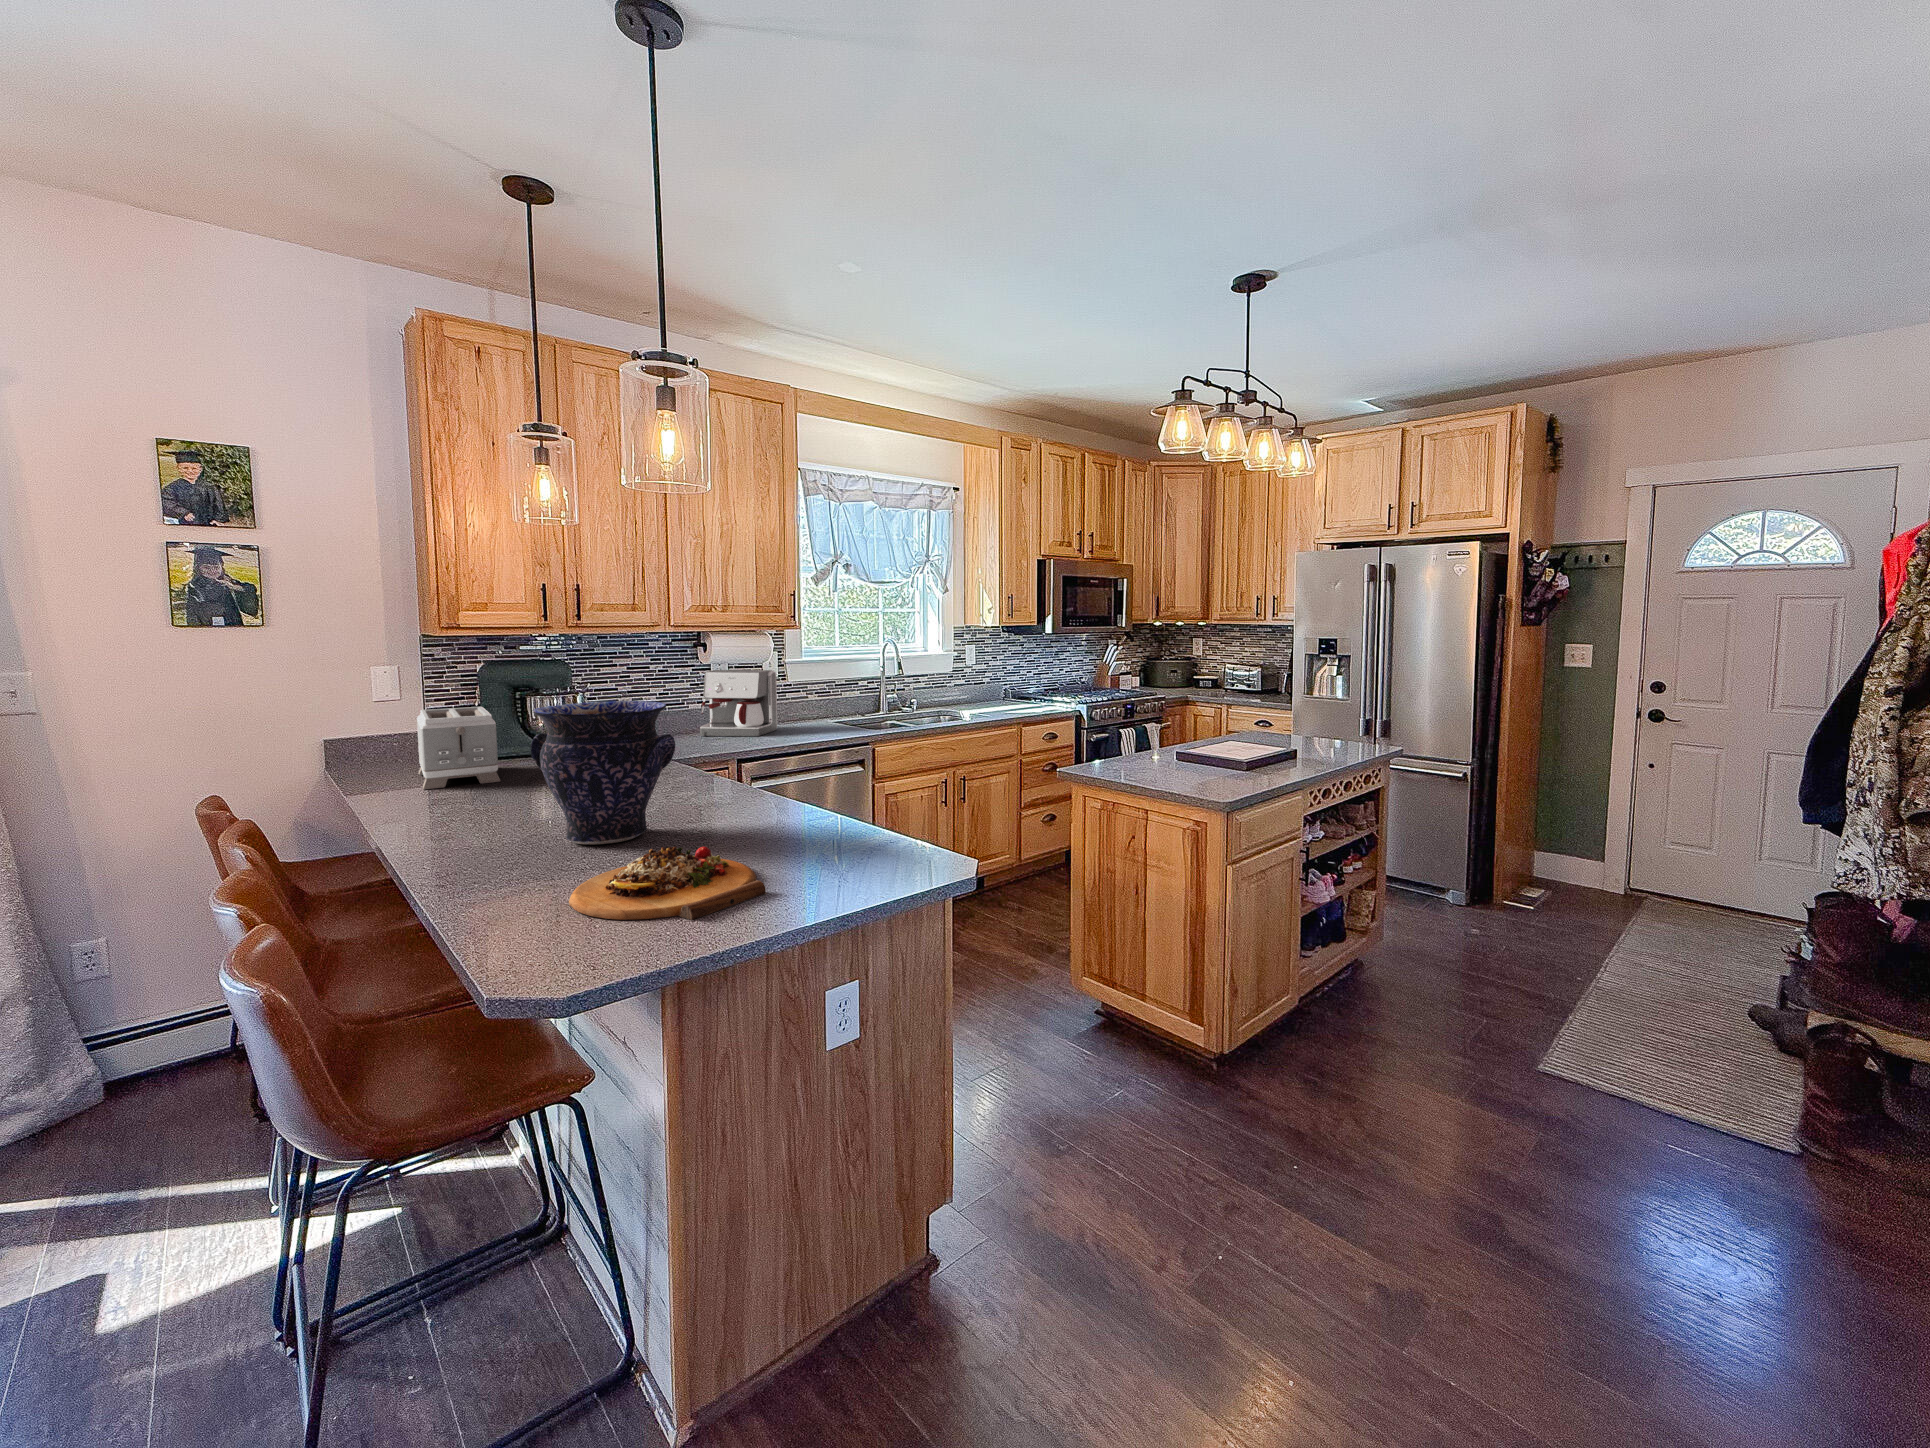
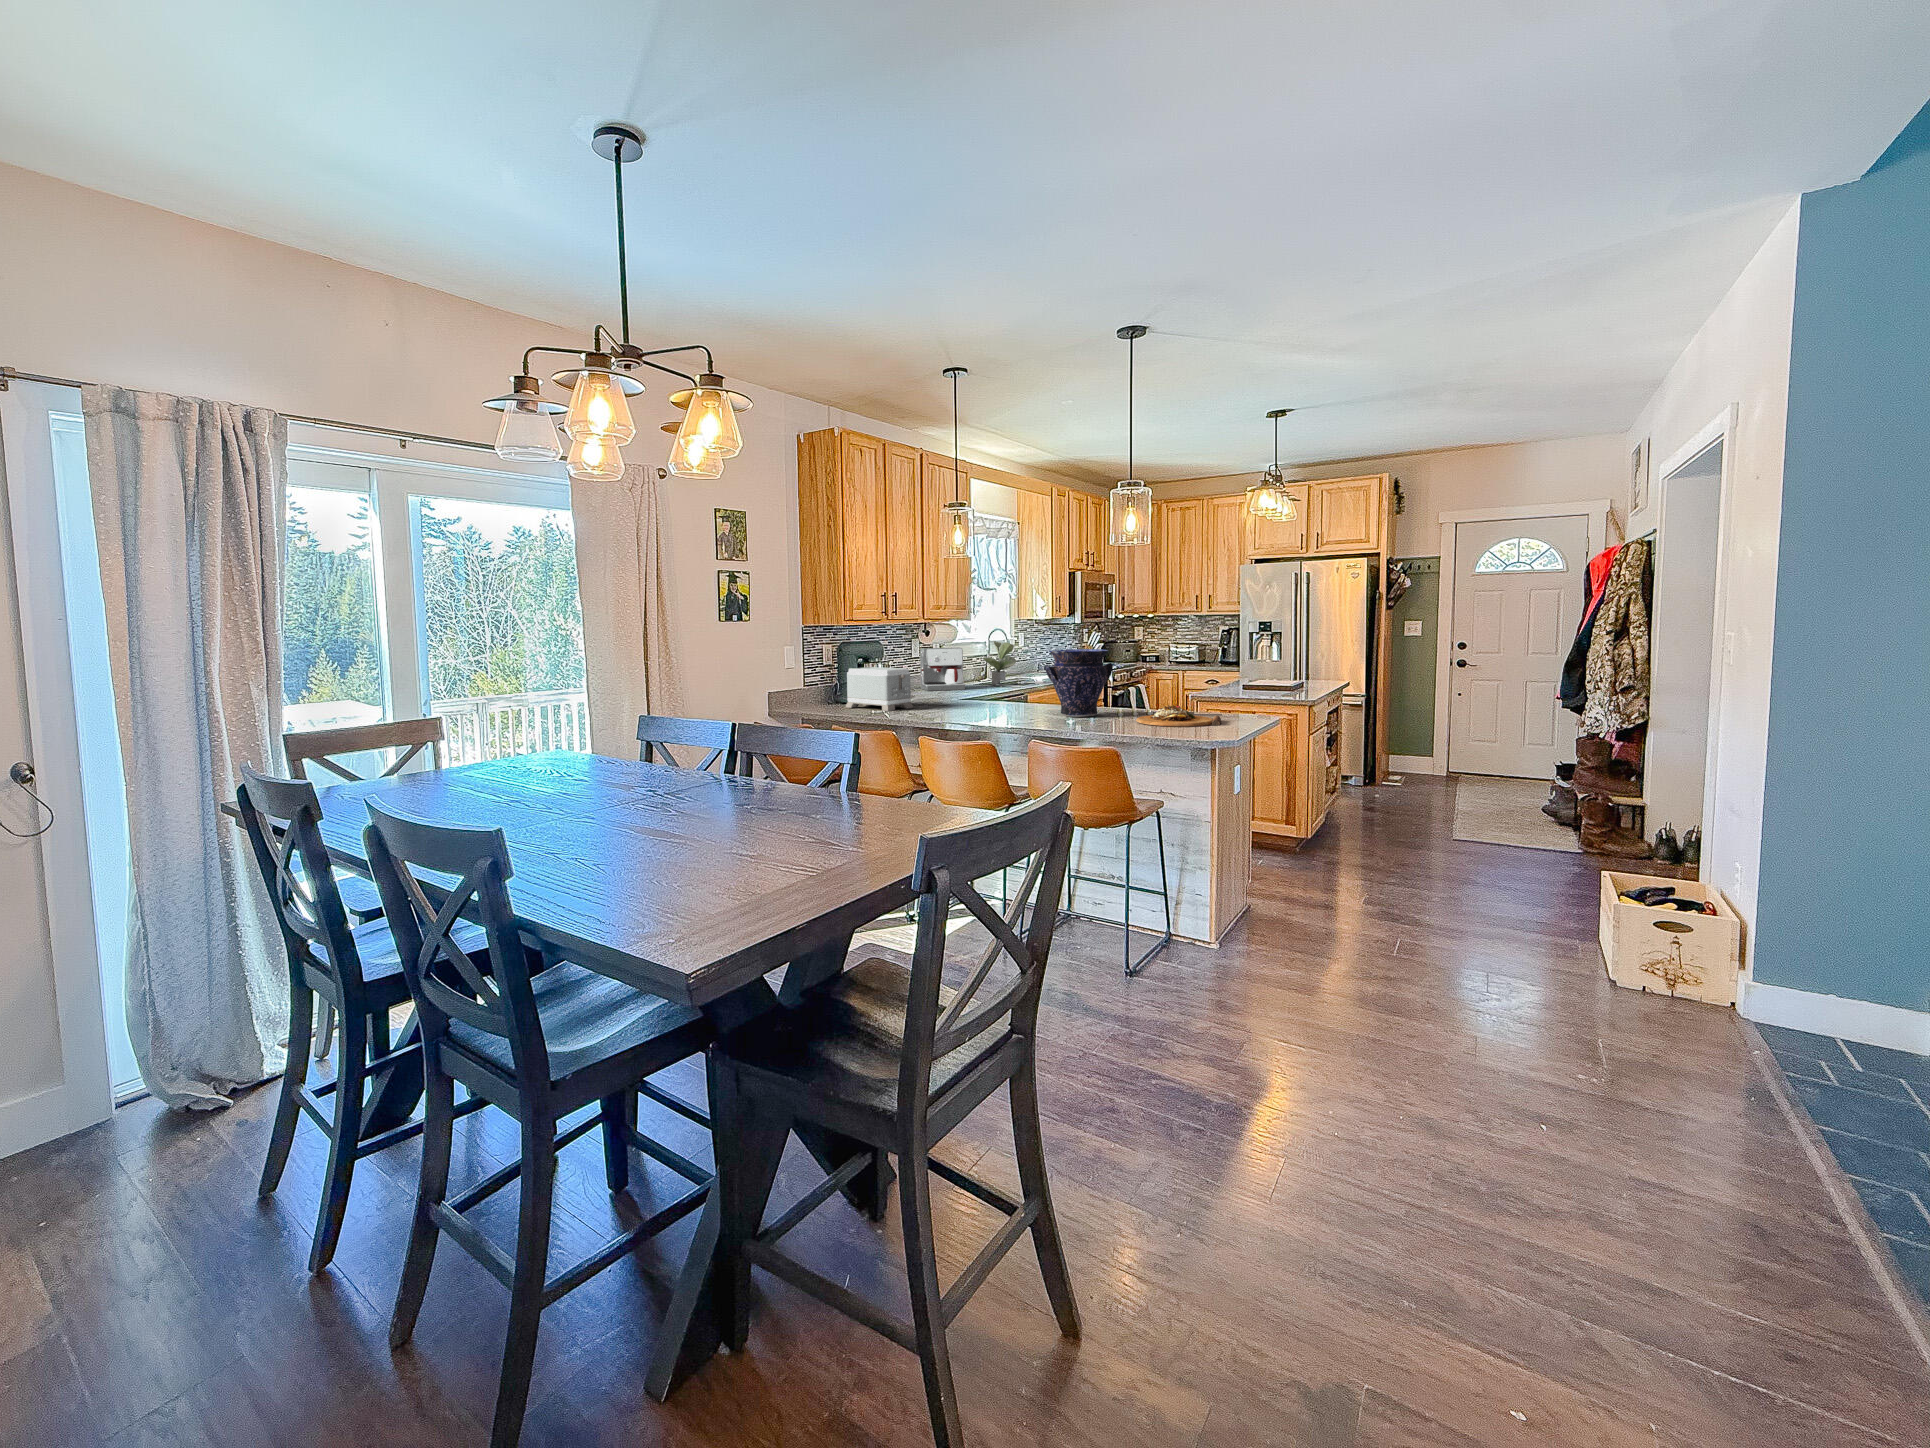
potted plant: none [813,660,870,728] -> present [983,641,1016,685]

